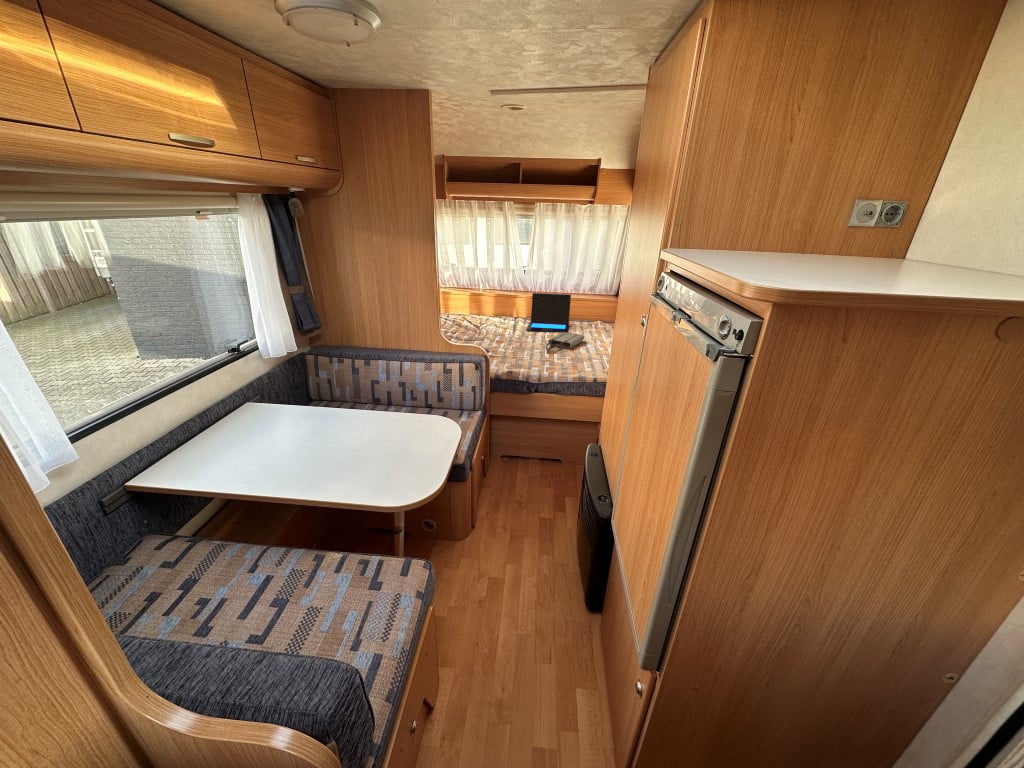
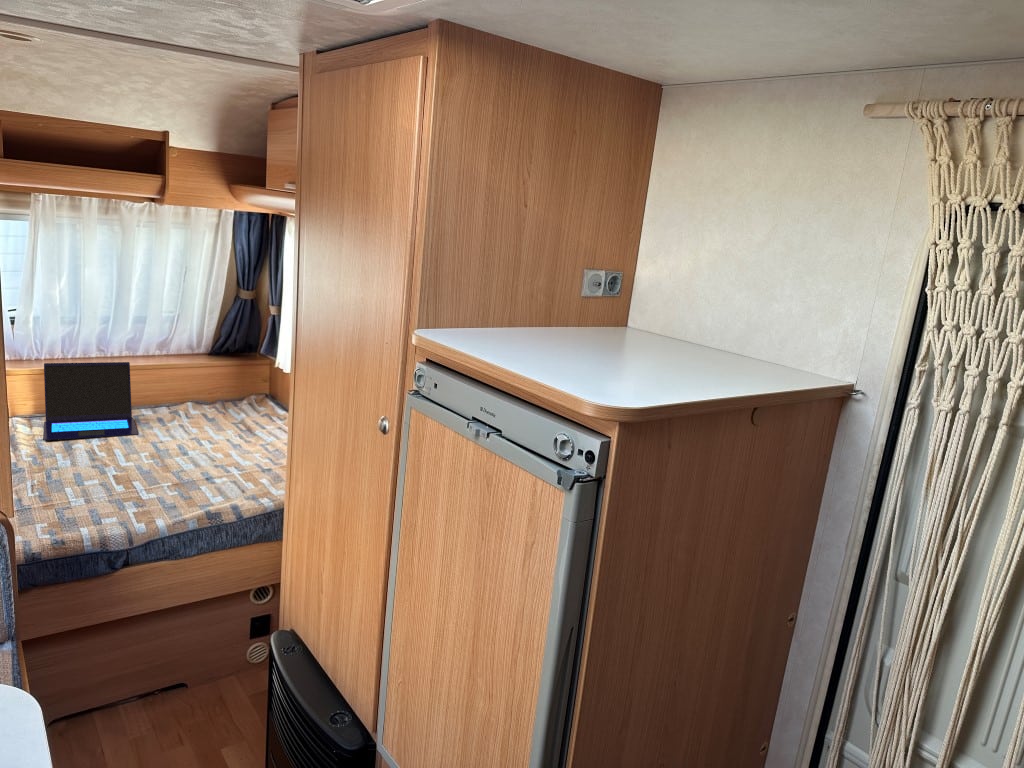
tote bag: present [546,332,584,350] -> none [112,436,180,476]

